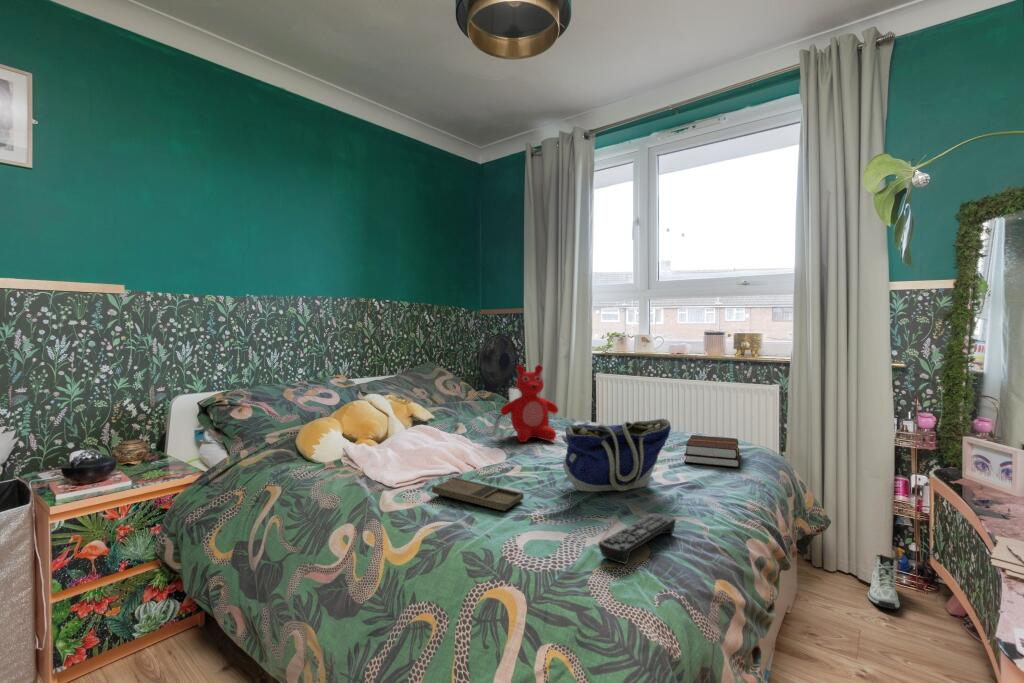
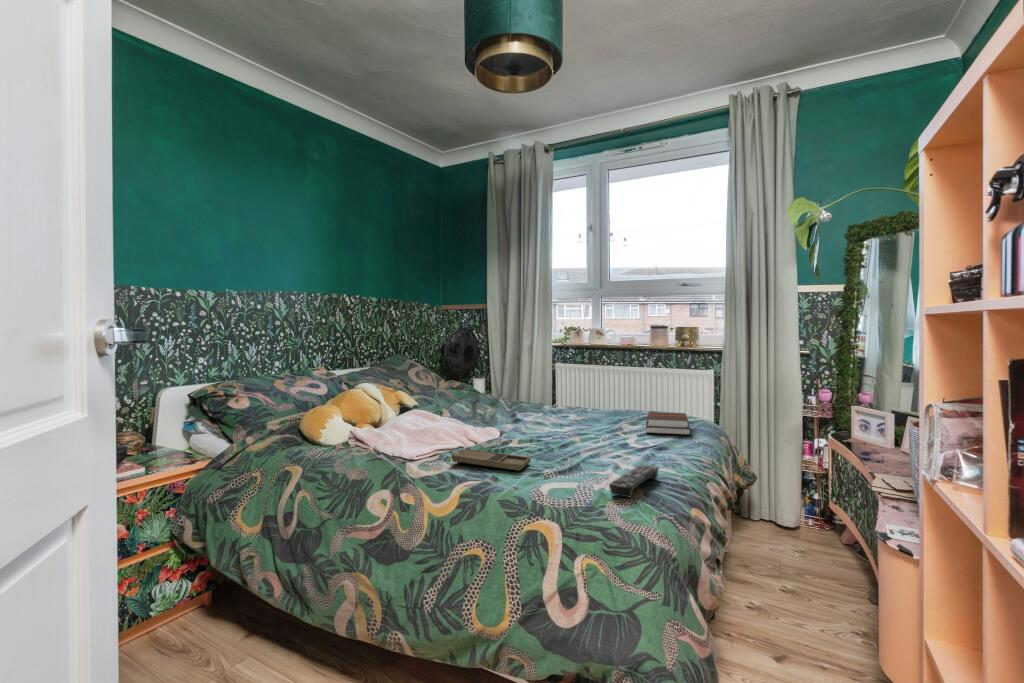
teddy bear: present [501,365,558,442] -> none [481,355,533,423]
tote bag: present [562,419,671,492] -> none [556,394,644,455]
sneaker: present [867,555,900,609] -> none [783,505,807,546]

